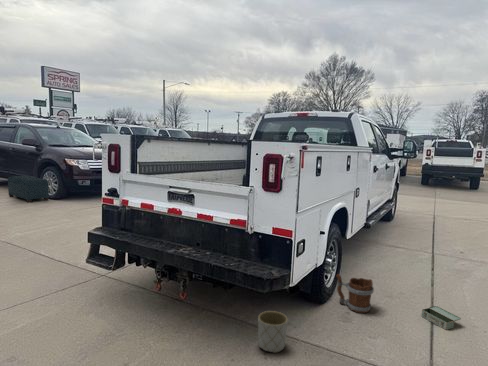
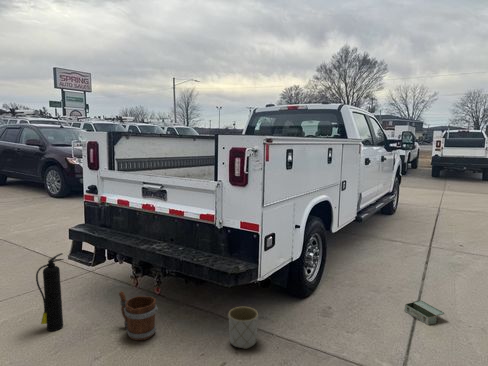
bench: present [8,176,49,203] -> none [15,175,54,201]
fire extinguisher: none [65,256,91,335] -> present [36,253,63,331]
bucket: present [336,274,374,313] -> present [119,291,158,341]

